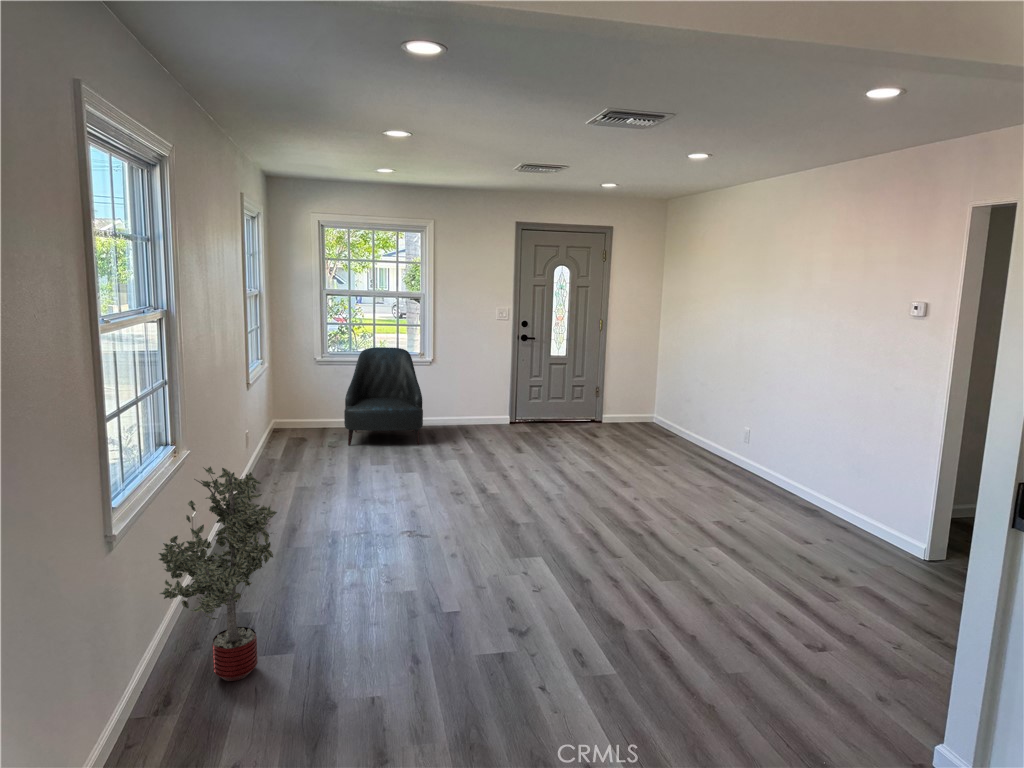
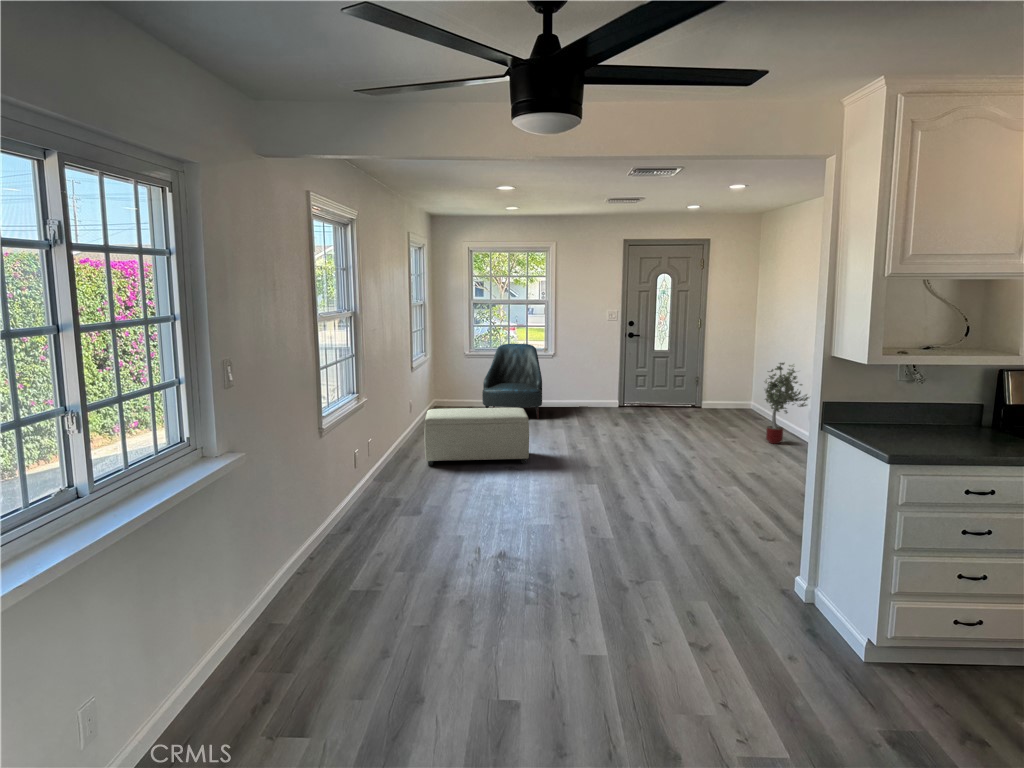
ottoman: none [279,442,431,534] -> present [424,408,529,465]
potted tree: present [159,467,277,681] -> present [765,363,809,444]

